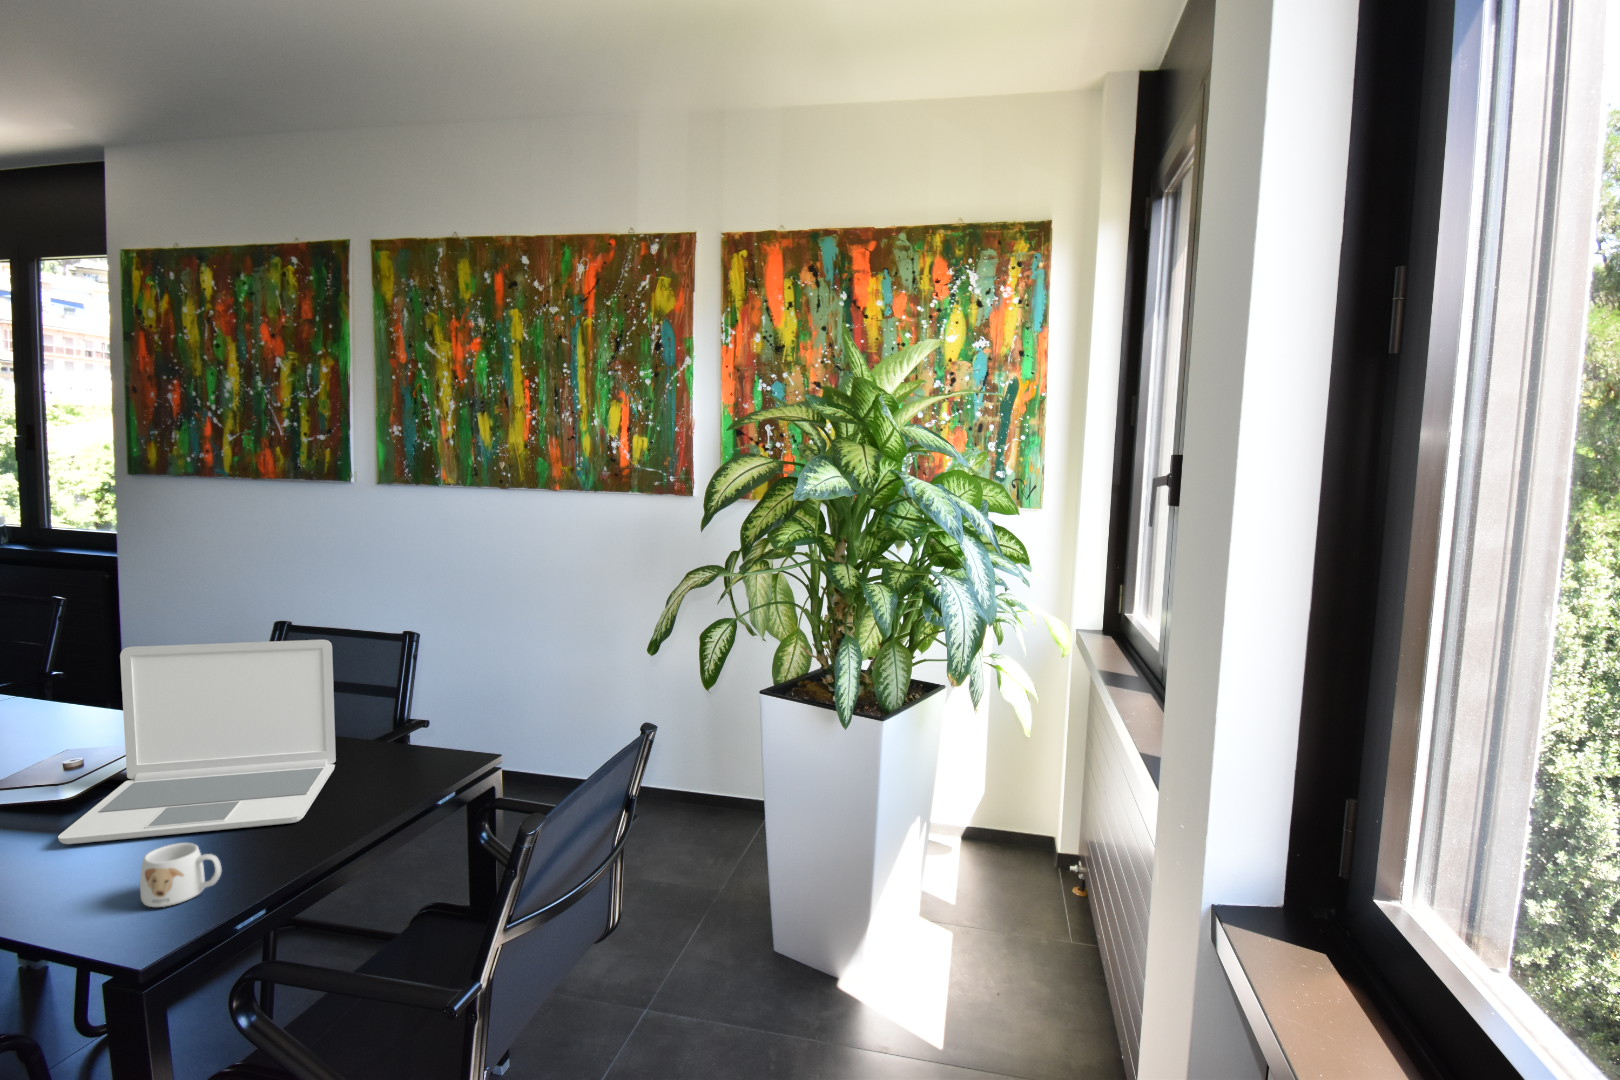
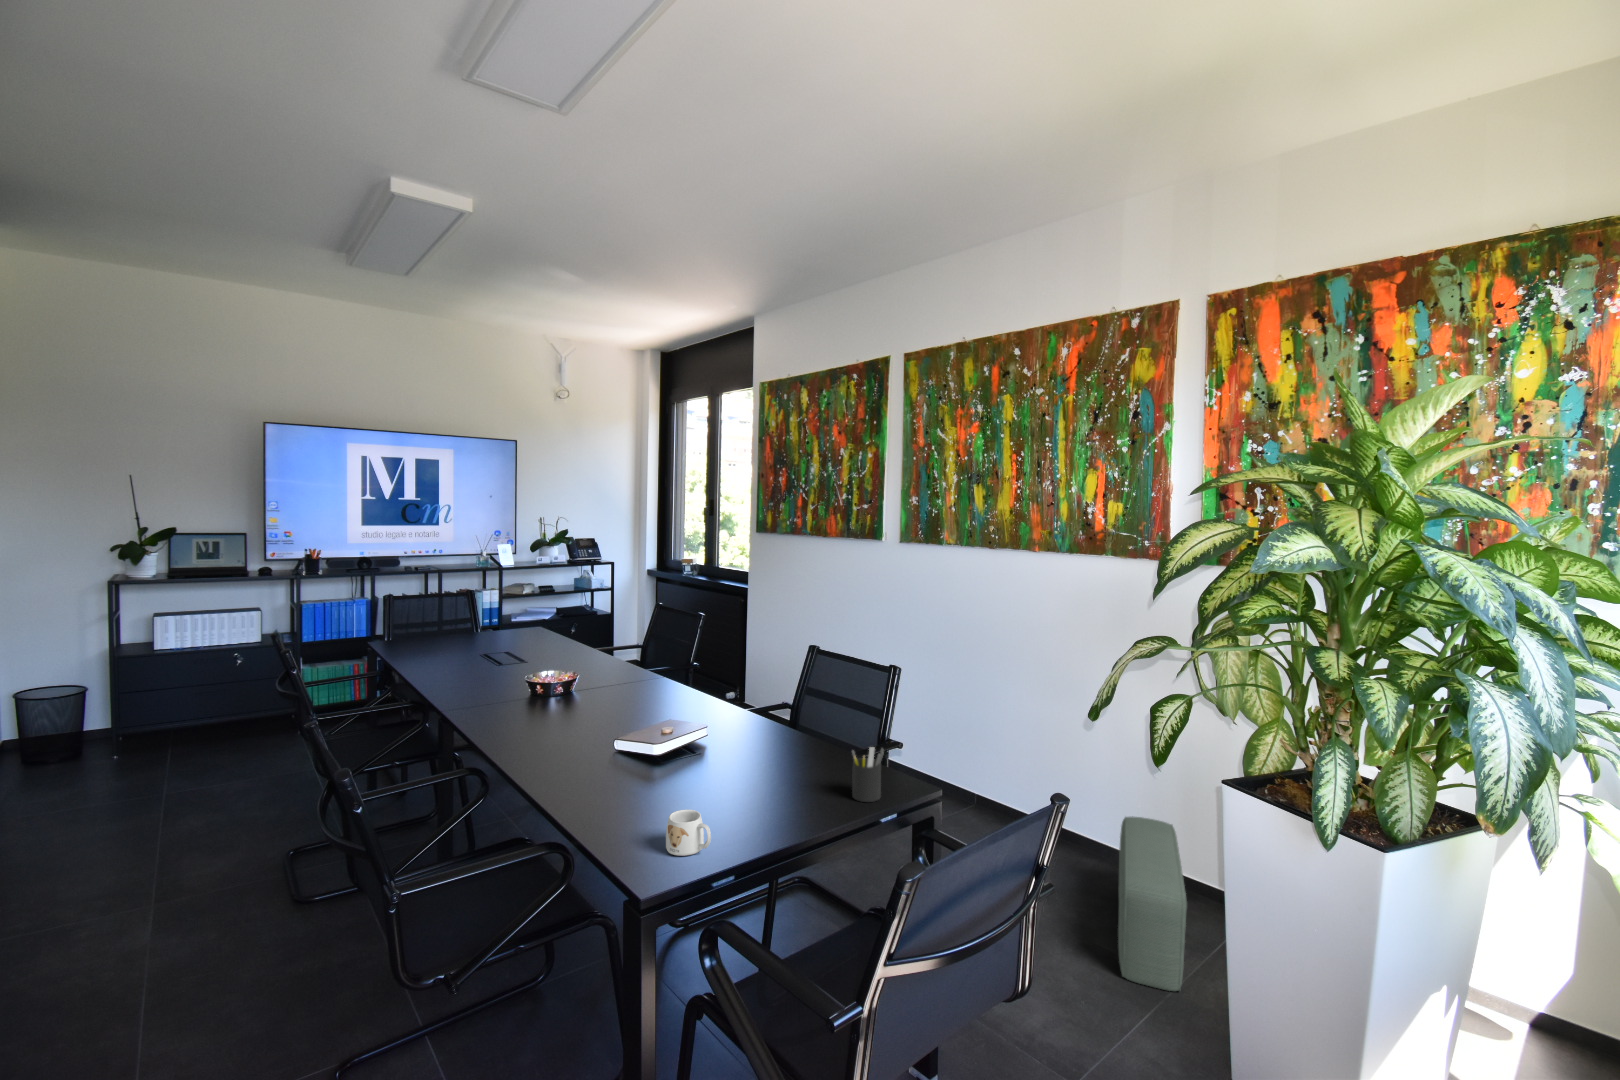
laptop: present [58,640,336,844] -> none [645,658,819,811]
pen holder: none [393,719,436,787] -> present [852,747,884,802]
pouf: none [660,752,728,905] -> present [1118,816,1187,991]

